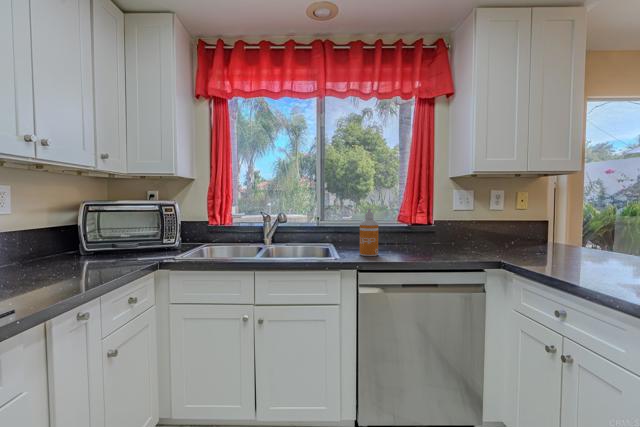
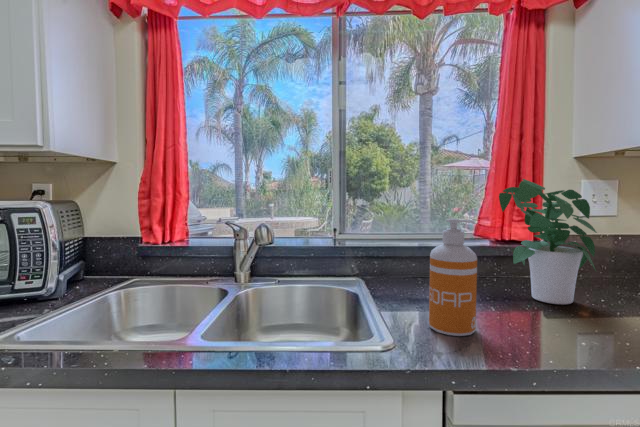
potted plant: none [403,191,441,250] -> present [499,179,597,304]

